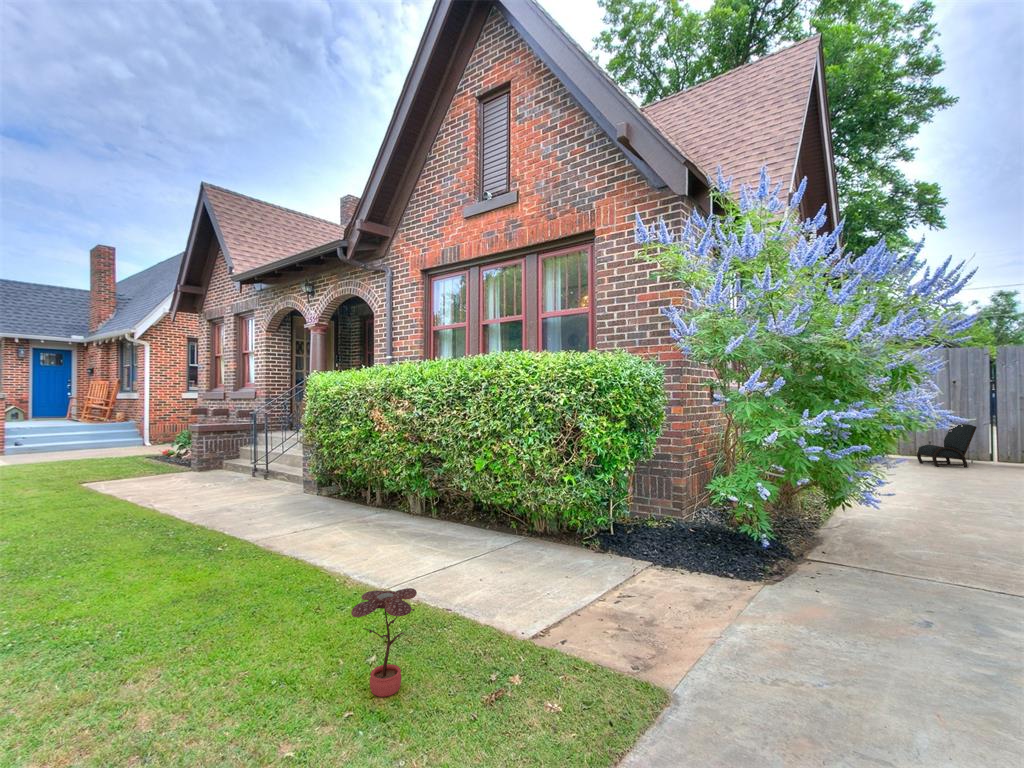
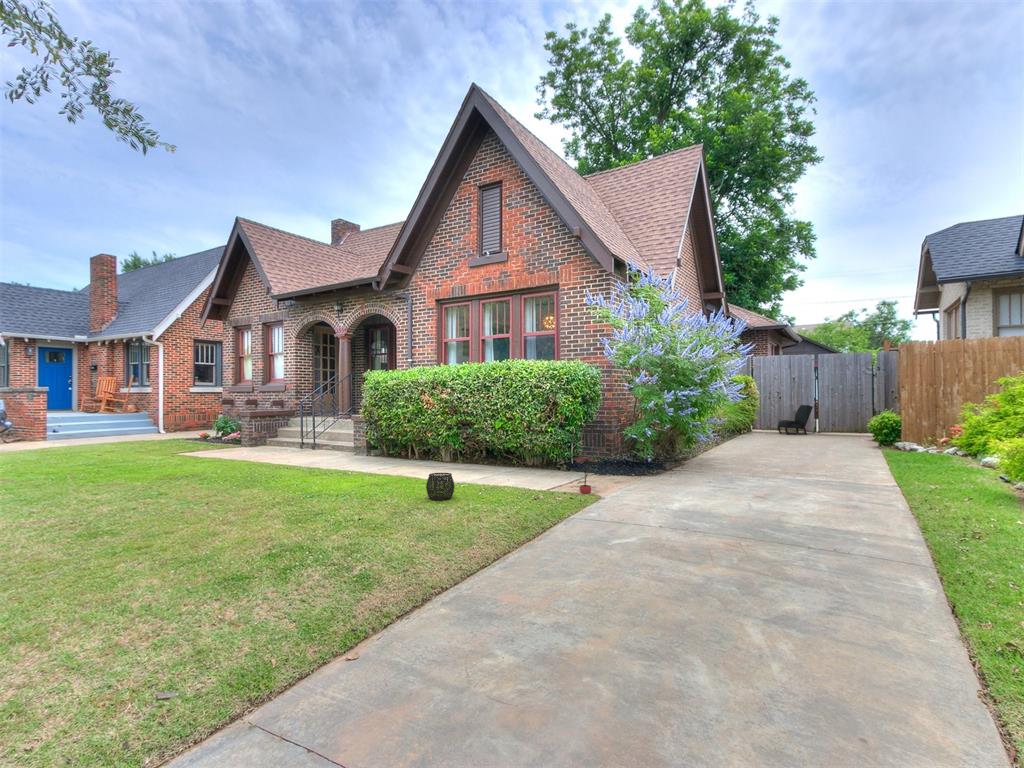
potted plant: present [351,588,417,697] -> present [573,457,597,493]
woven basket: none [179,631,269,732] -> present [426,473,455,500]

